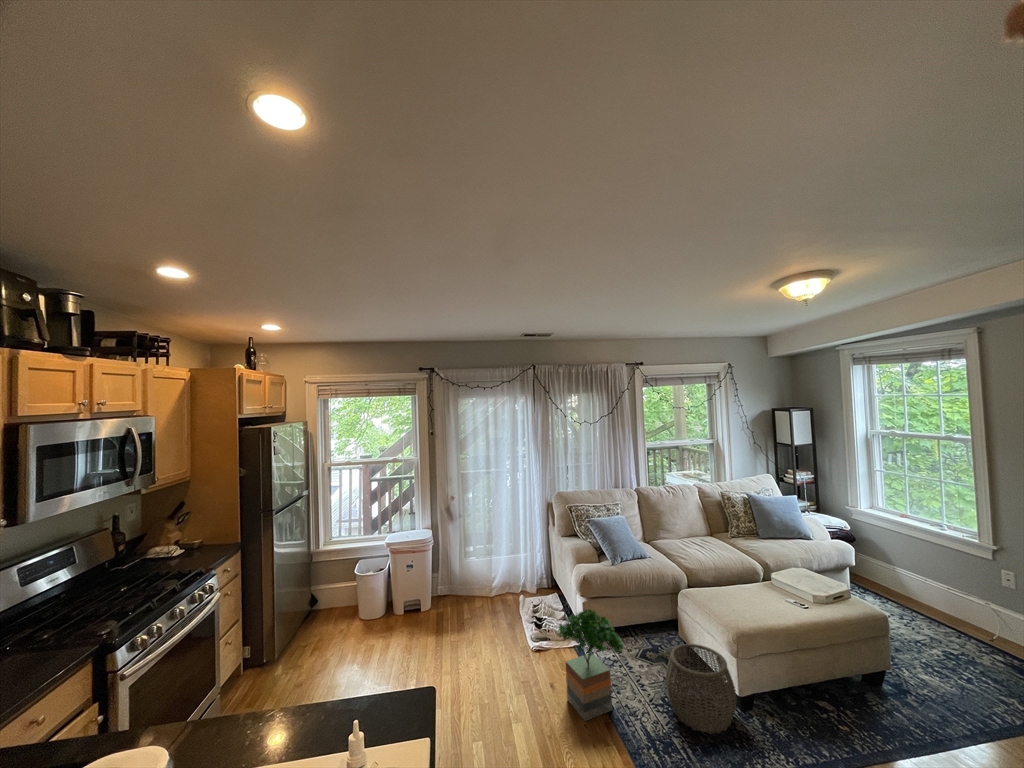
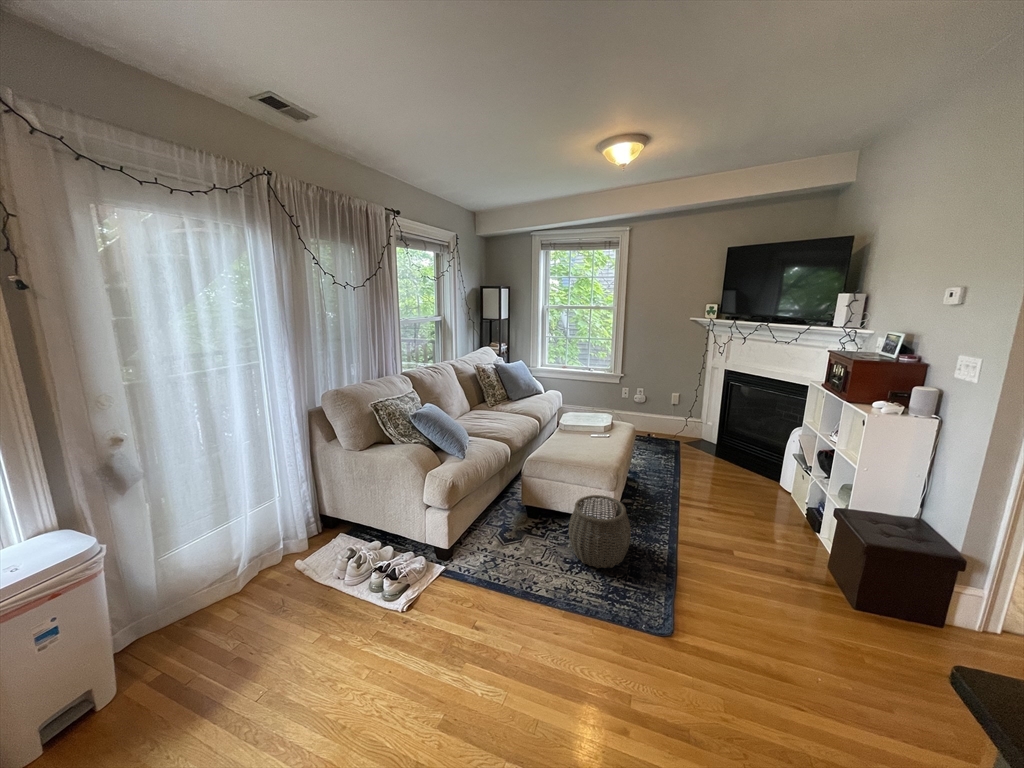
potted tree: present [558,609,623,721] -> none [495,510,573,632]

